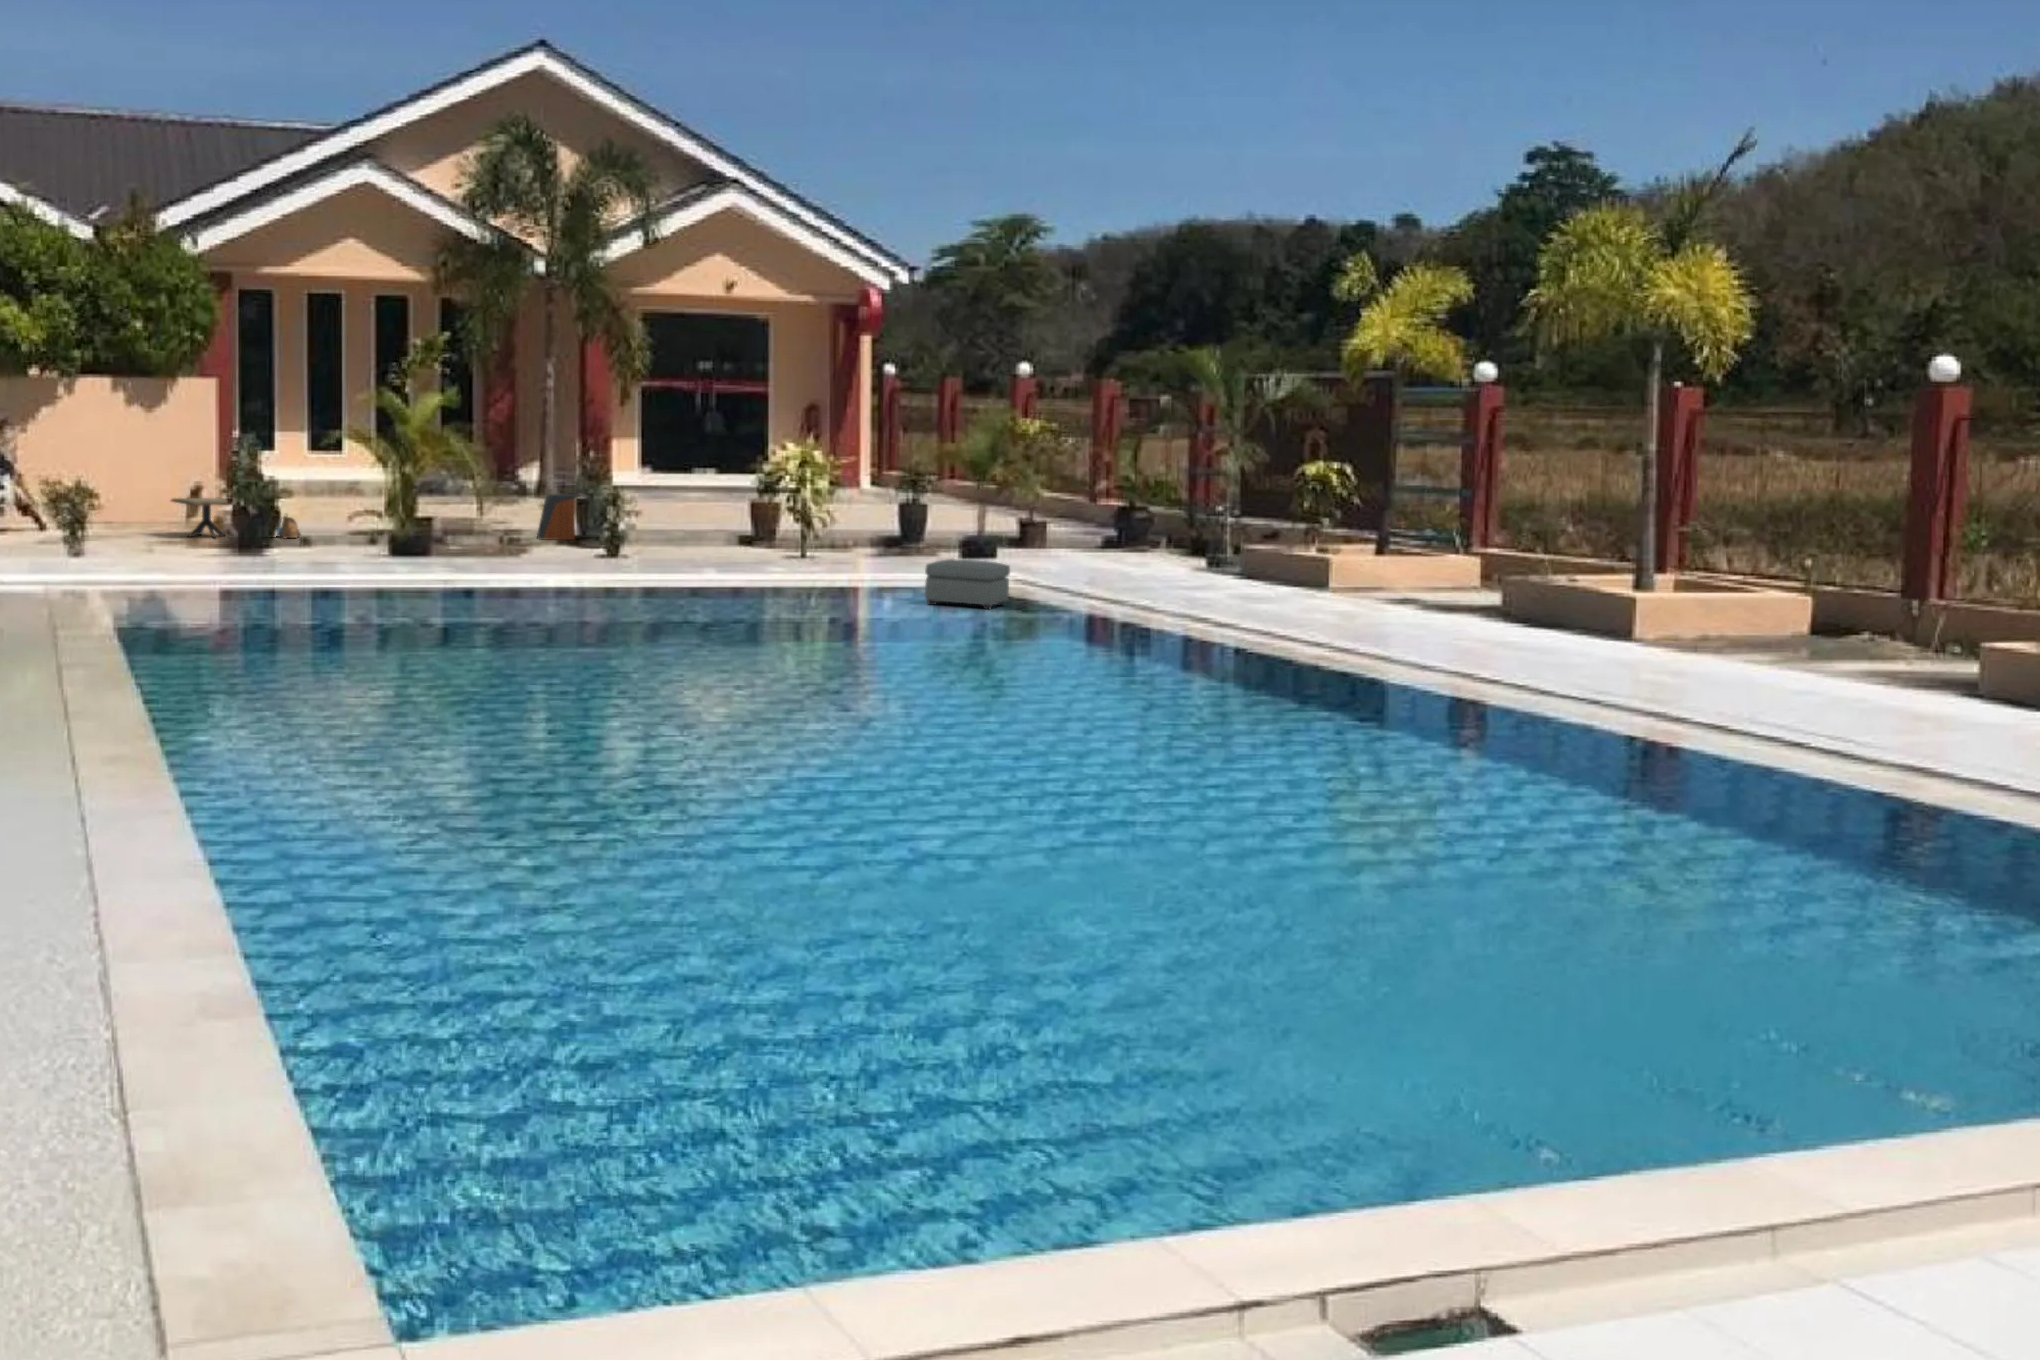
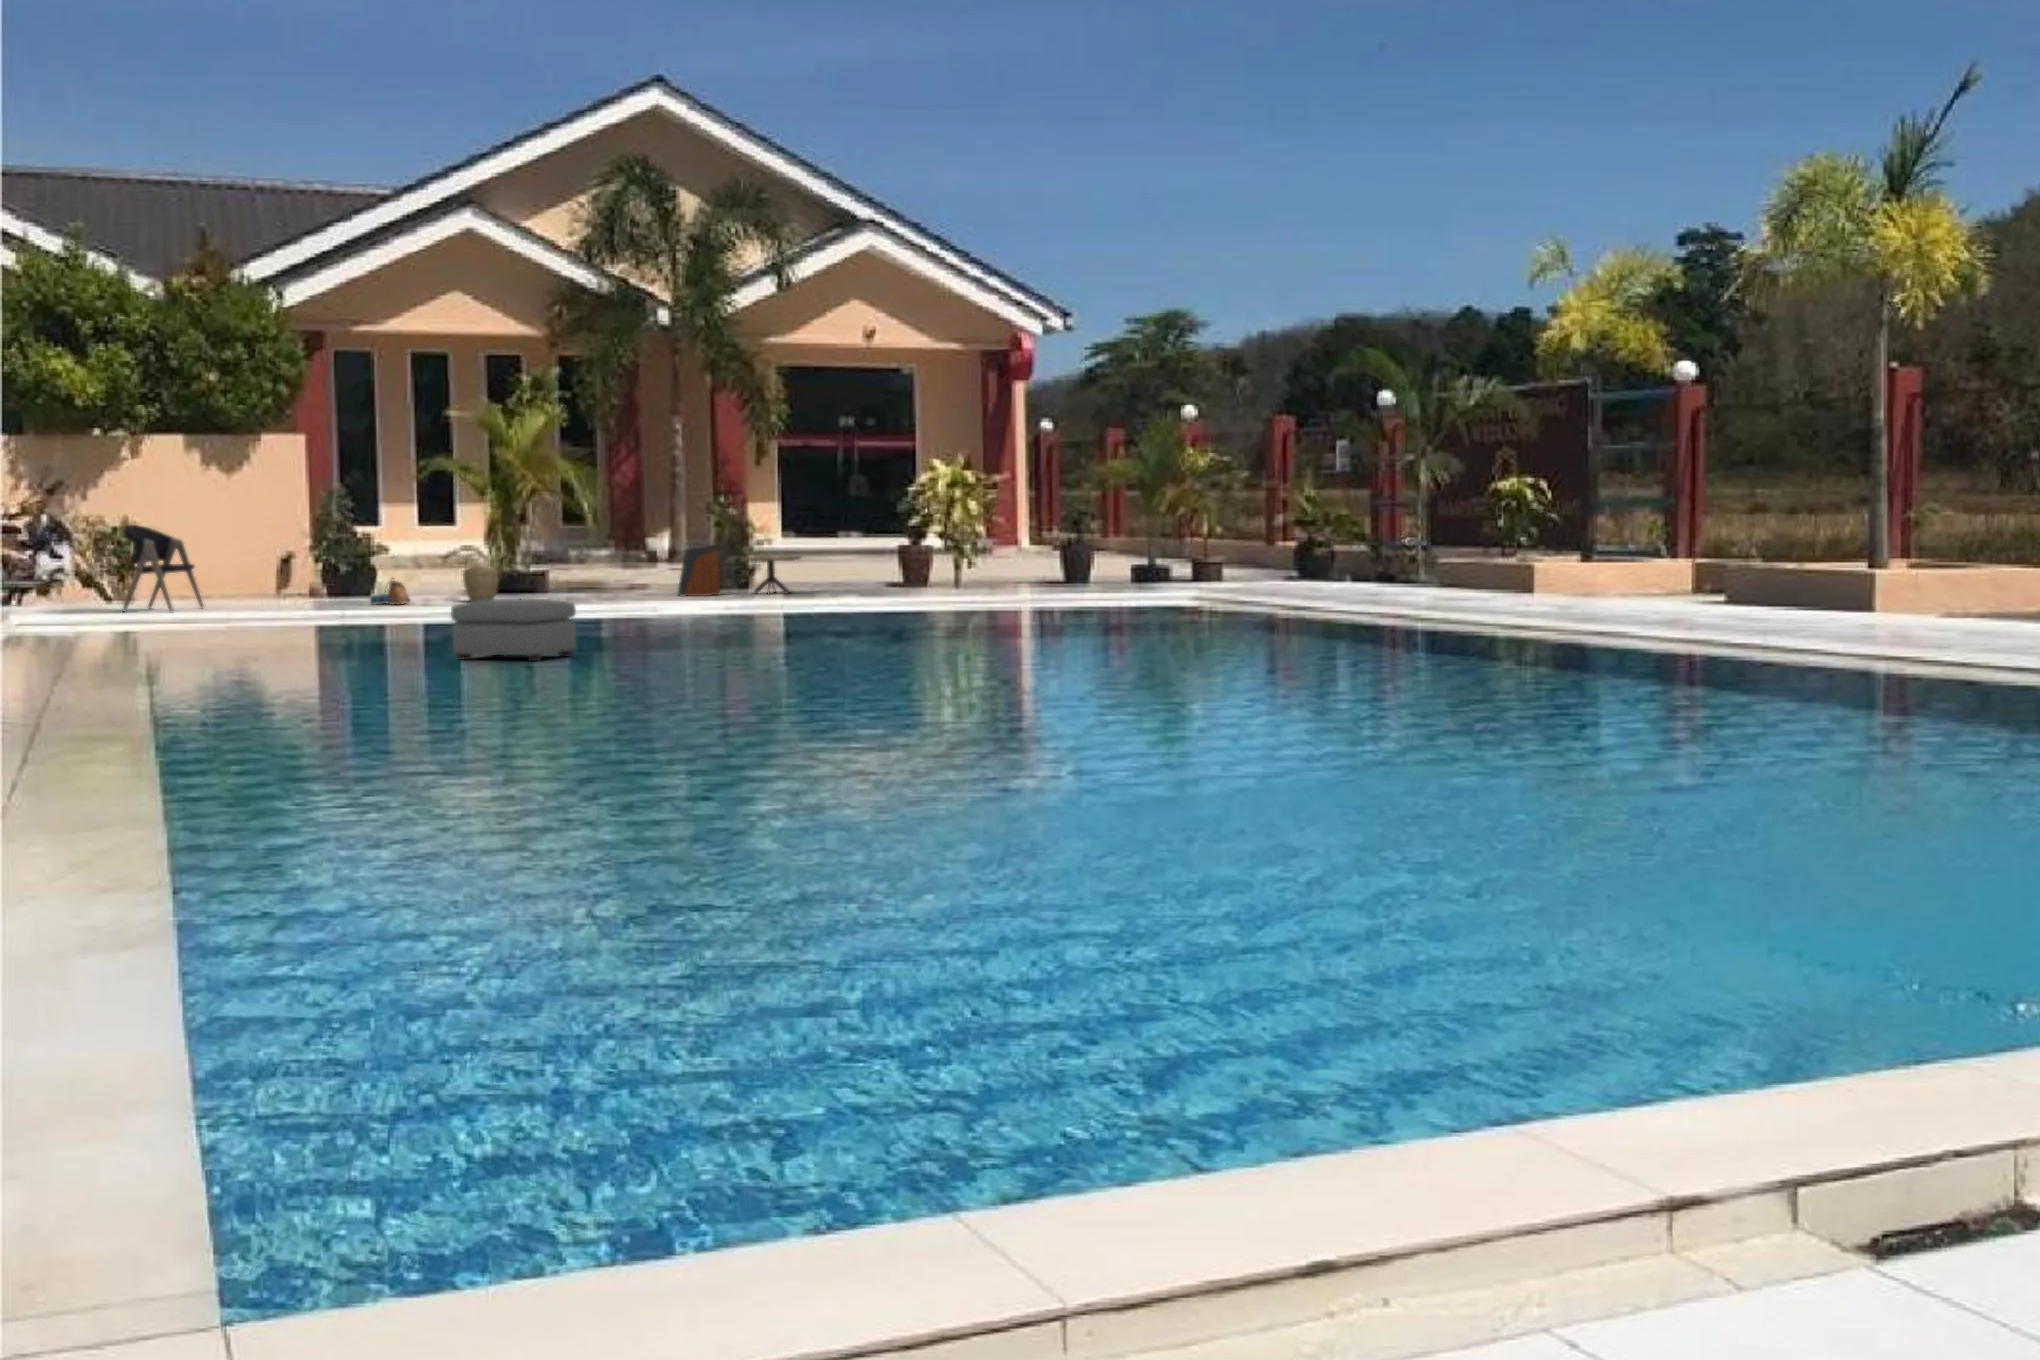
chair: none [53,458,123,539] -> present [123,525,204,612]
woven basket: none [347,497,378,539] -> present [463,558,498,602]
side table: present [171,498,227,538] -> present [740,556,801,594]
ottoman: present [925,559,1010,609] -> present [451,599,576,661]

